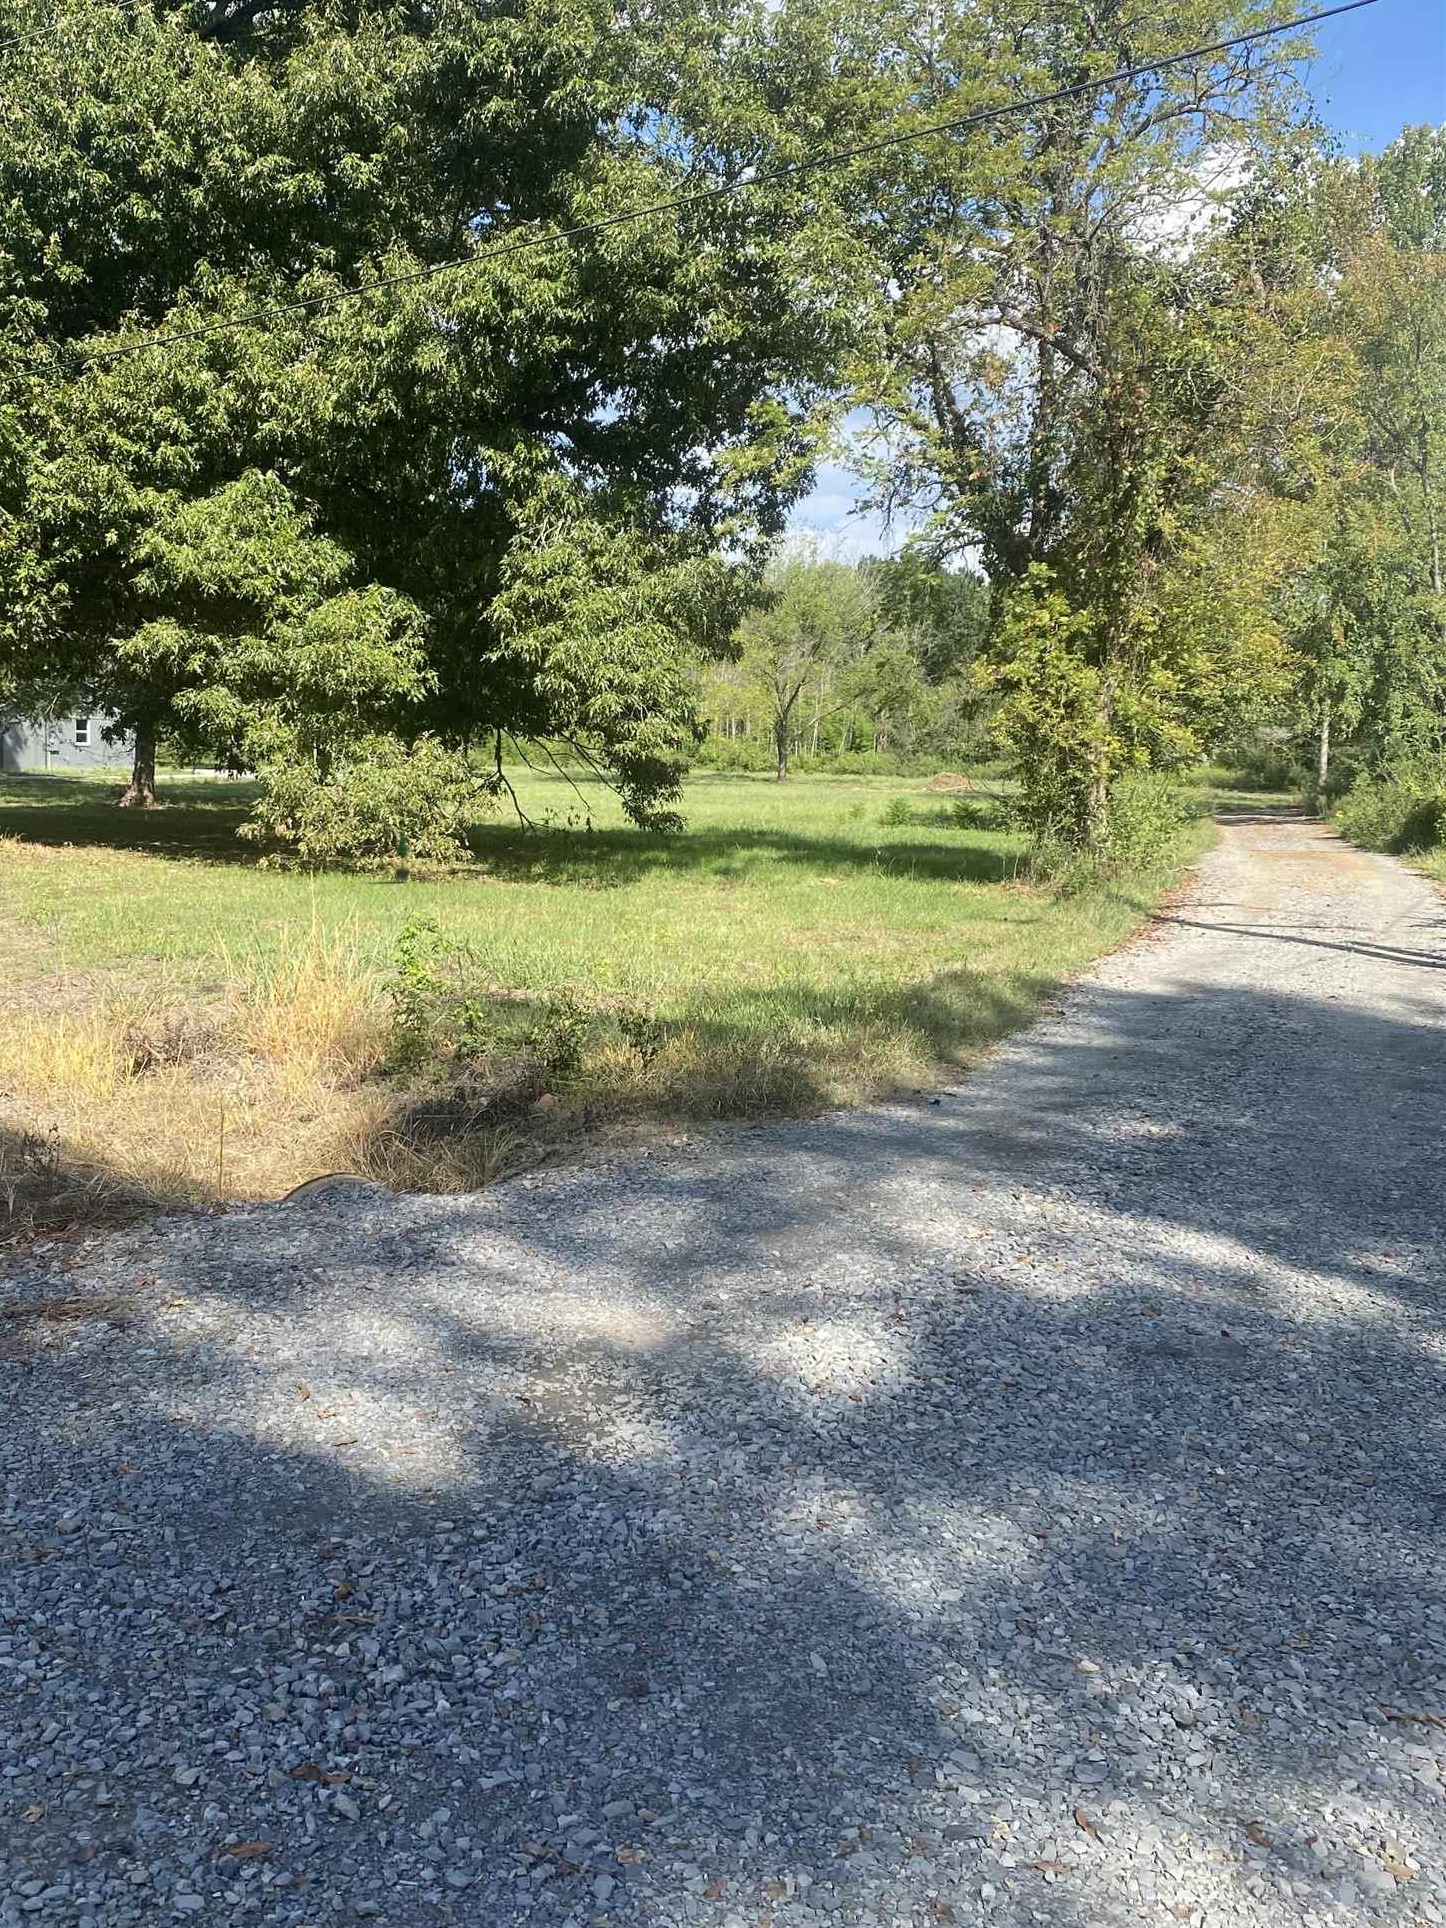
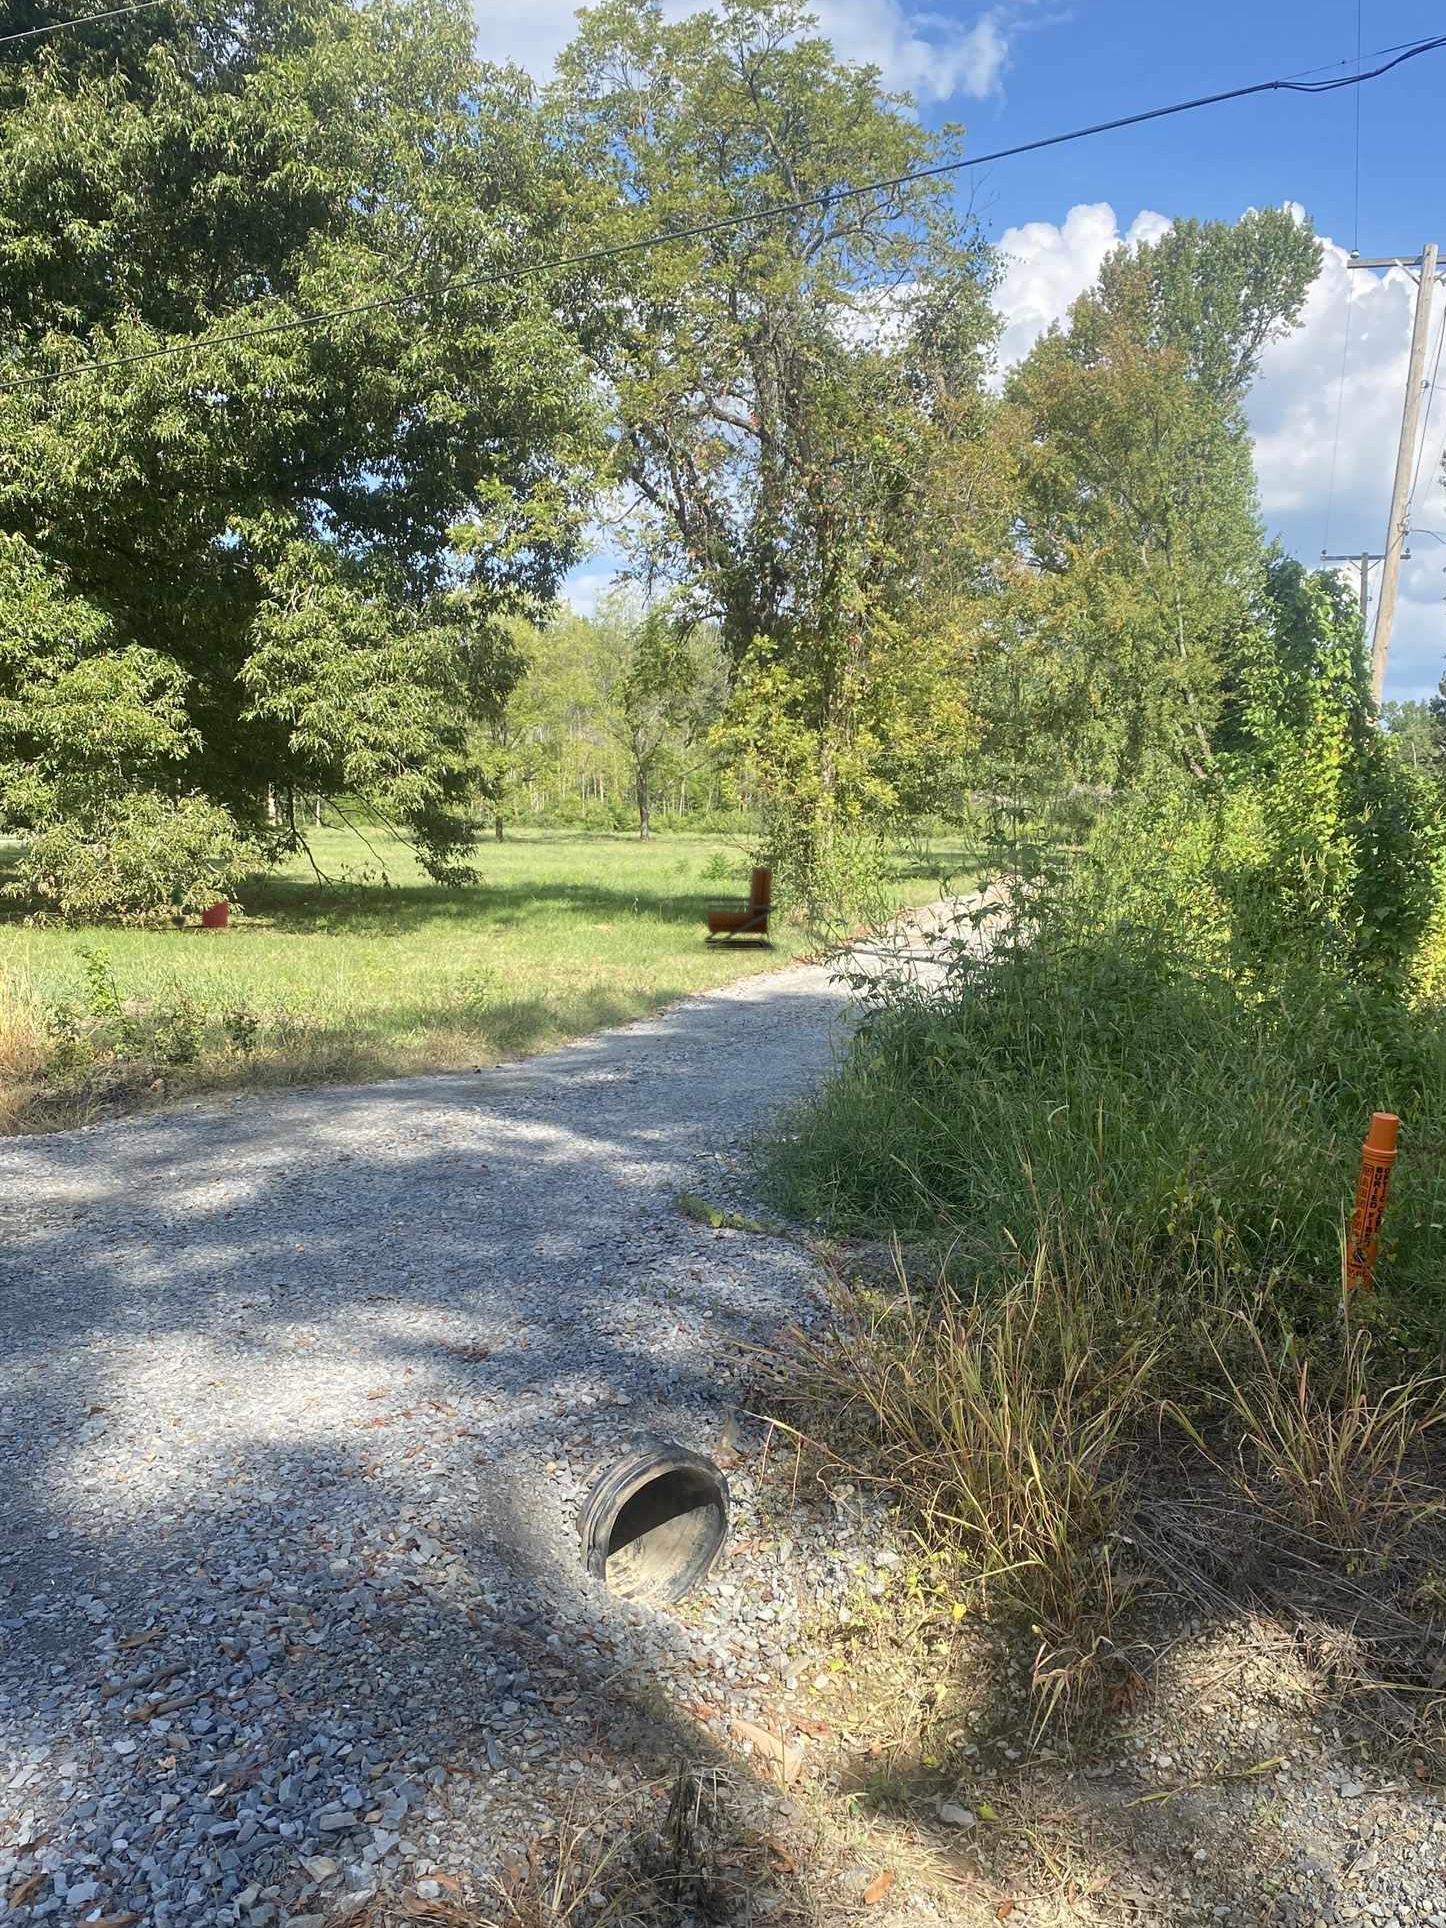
lounge chair: none [985,825,1088,929] -> present [705,867,779,950]
bucket: none [421,851,453,881] -> present [200,901,228,927]

